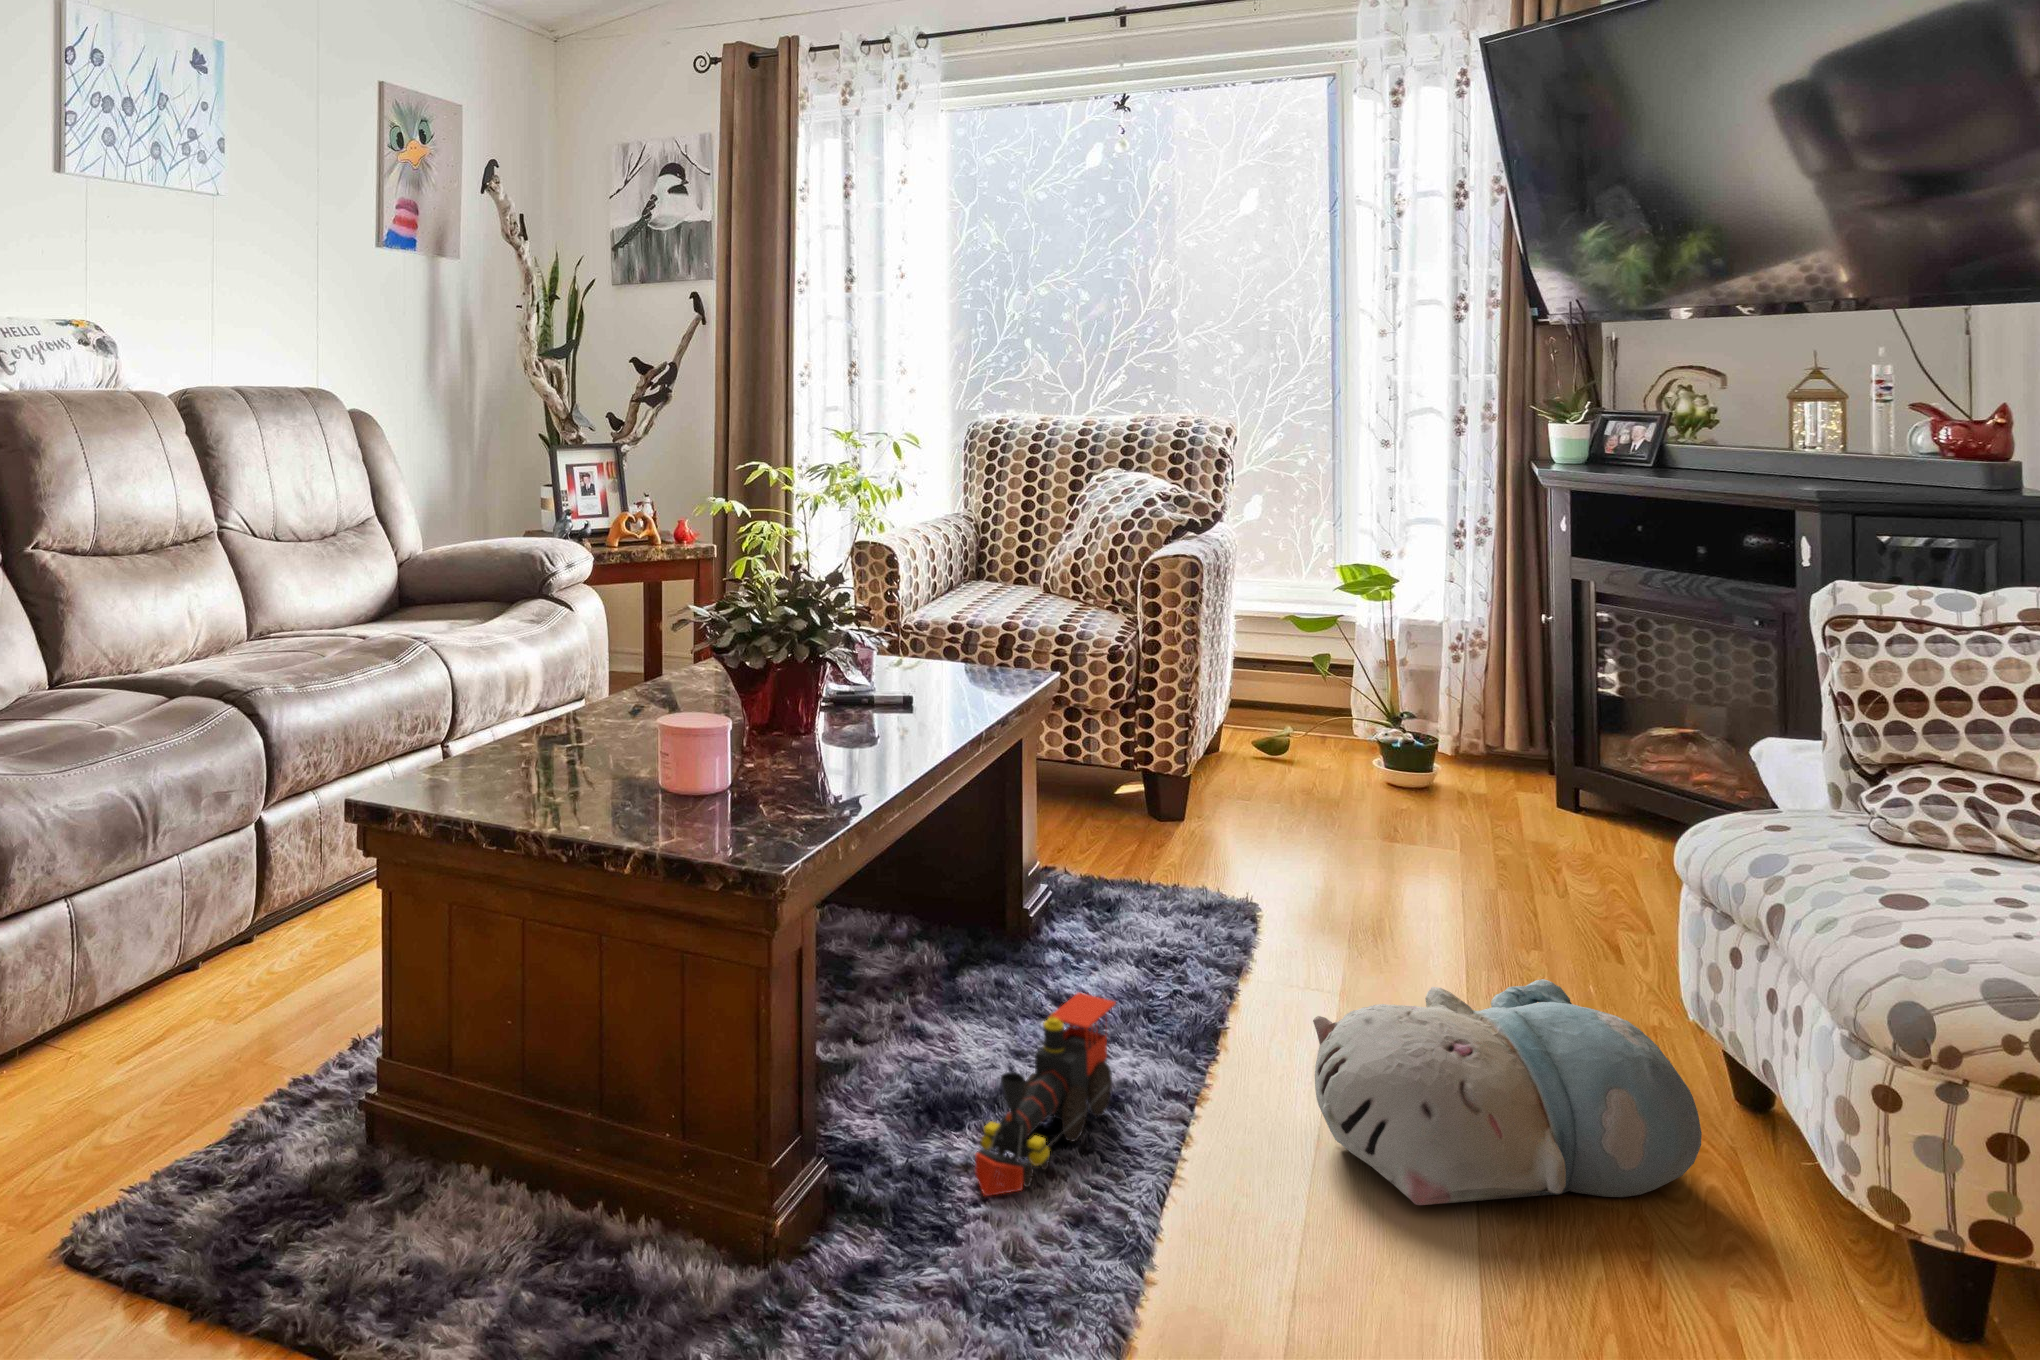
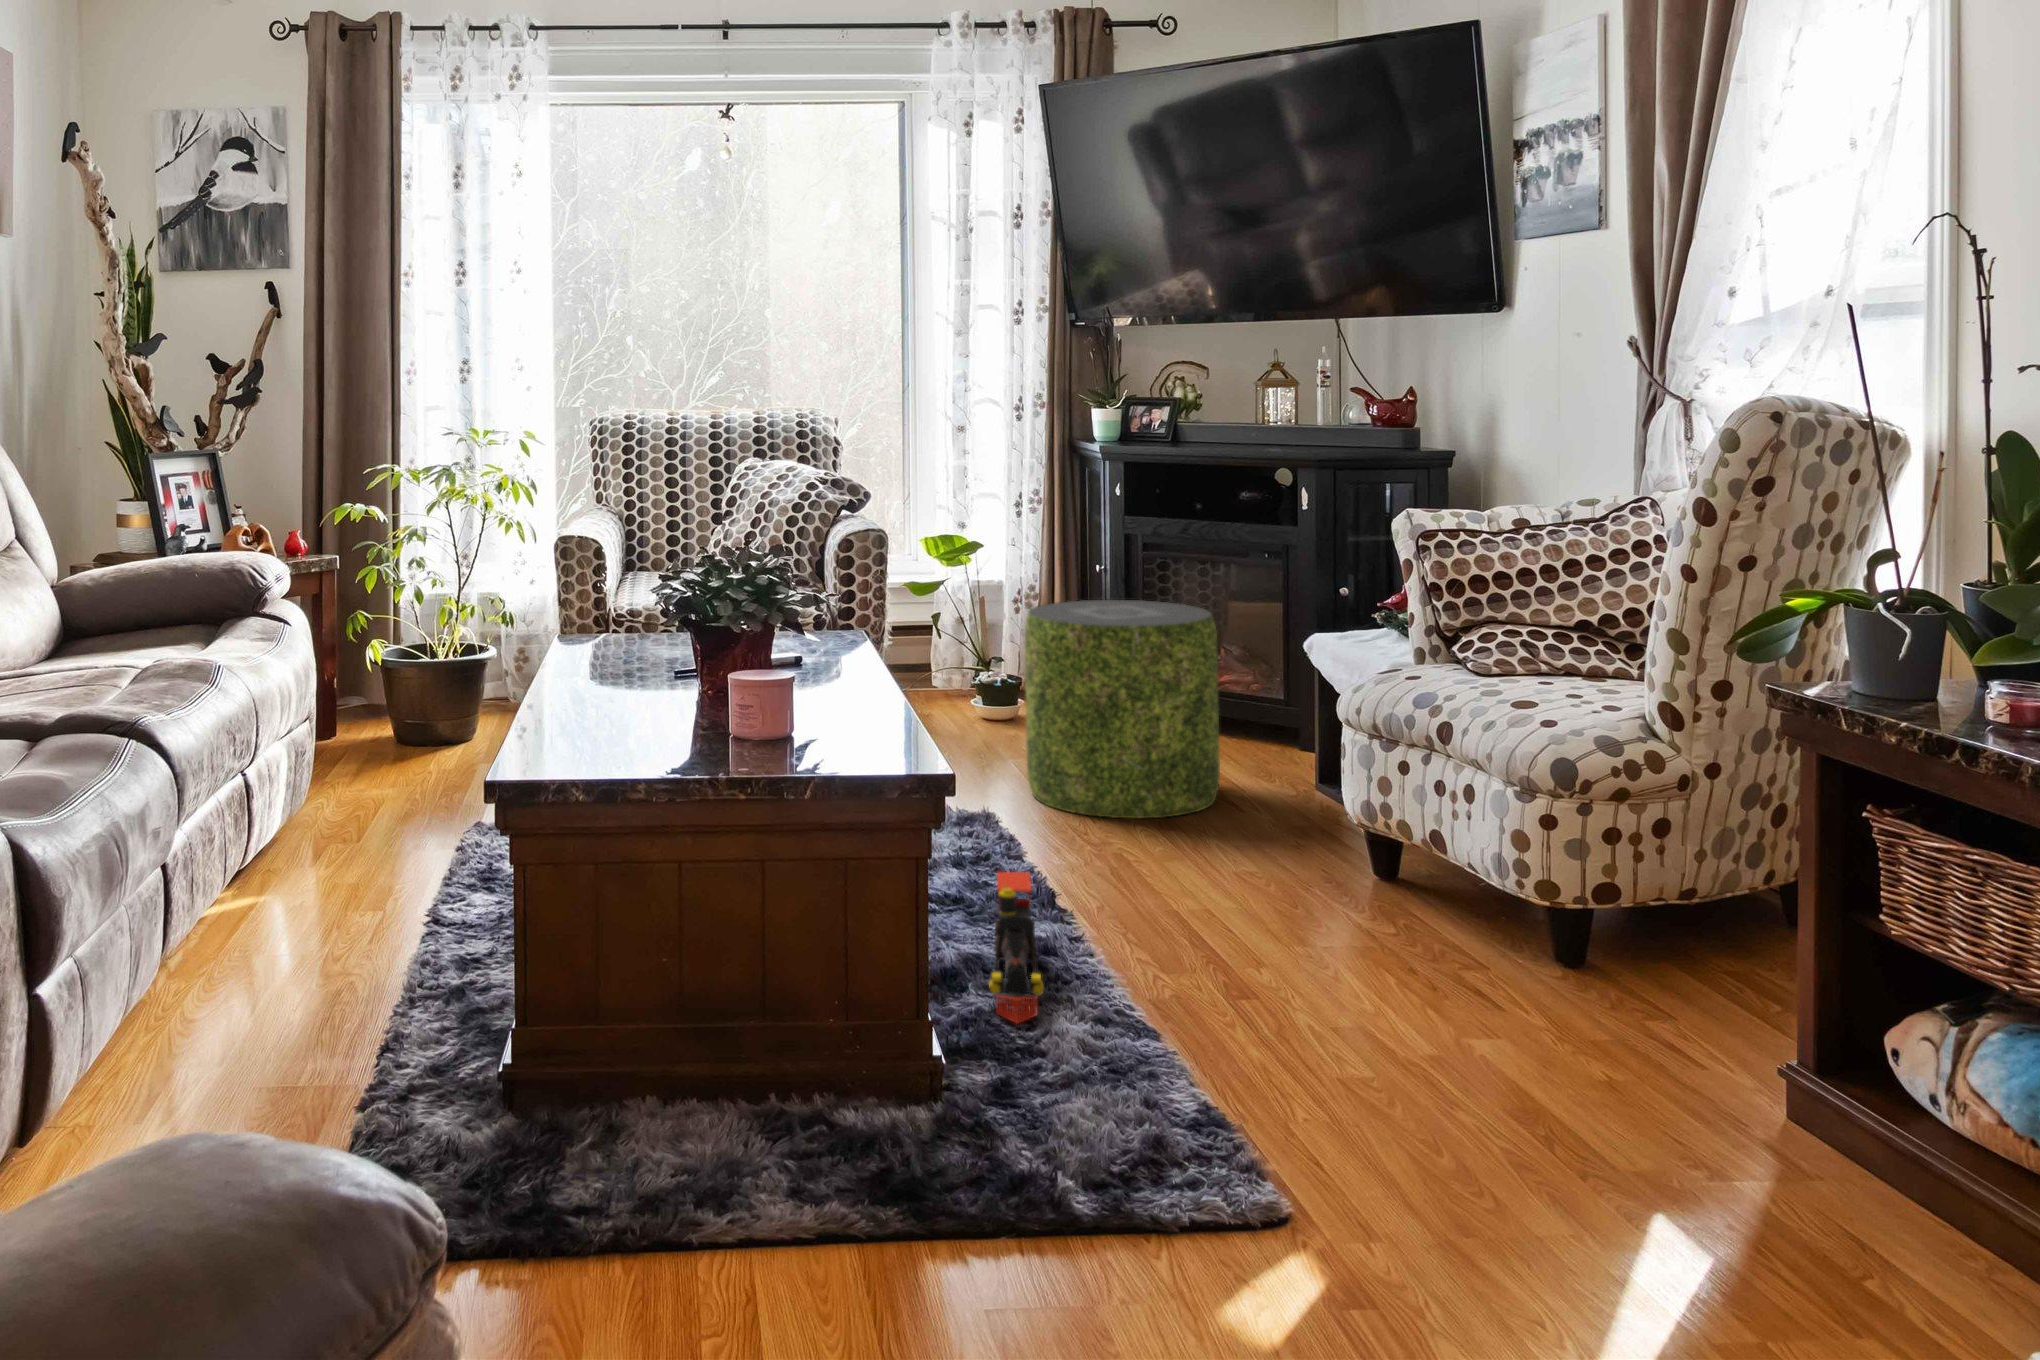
pouf: none [1331,659,1596,950] -> present [1025,600,1220,818]
plush toy: present [1313,979,1702,1205] -> none [1171,805,1413,965]

